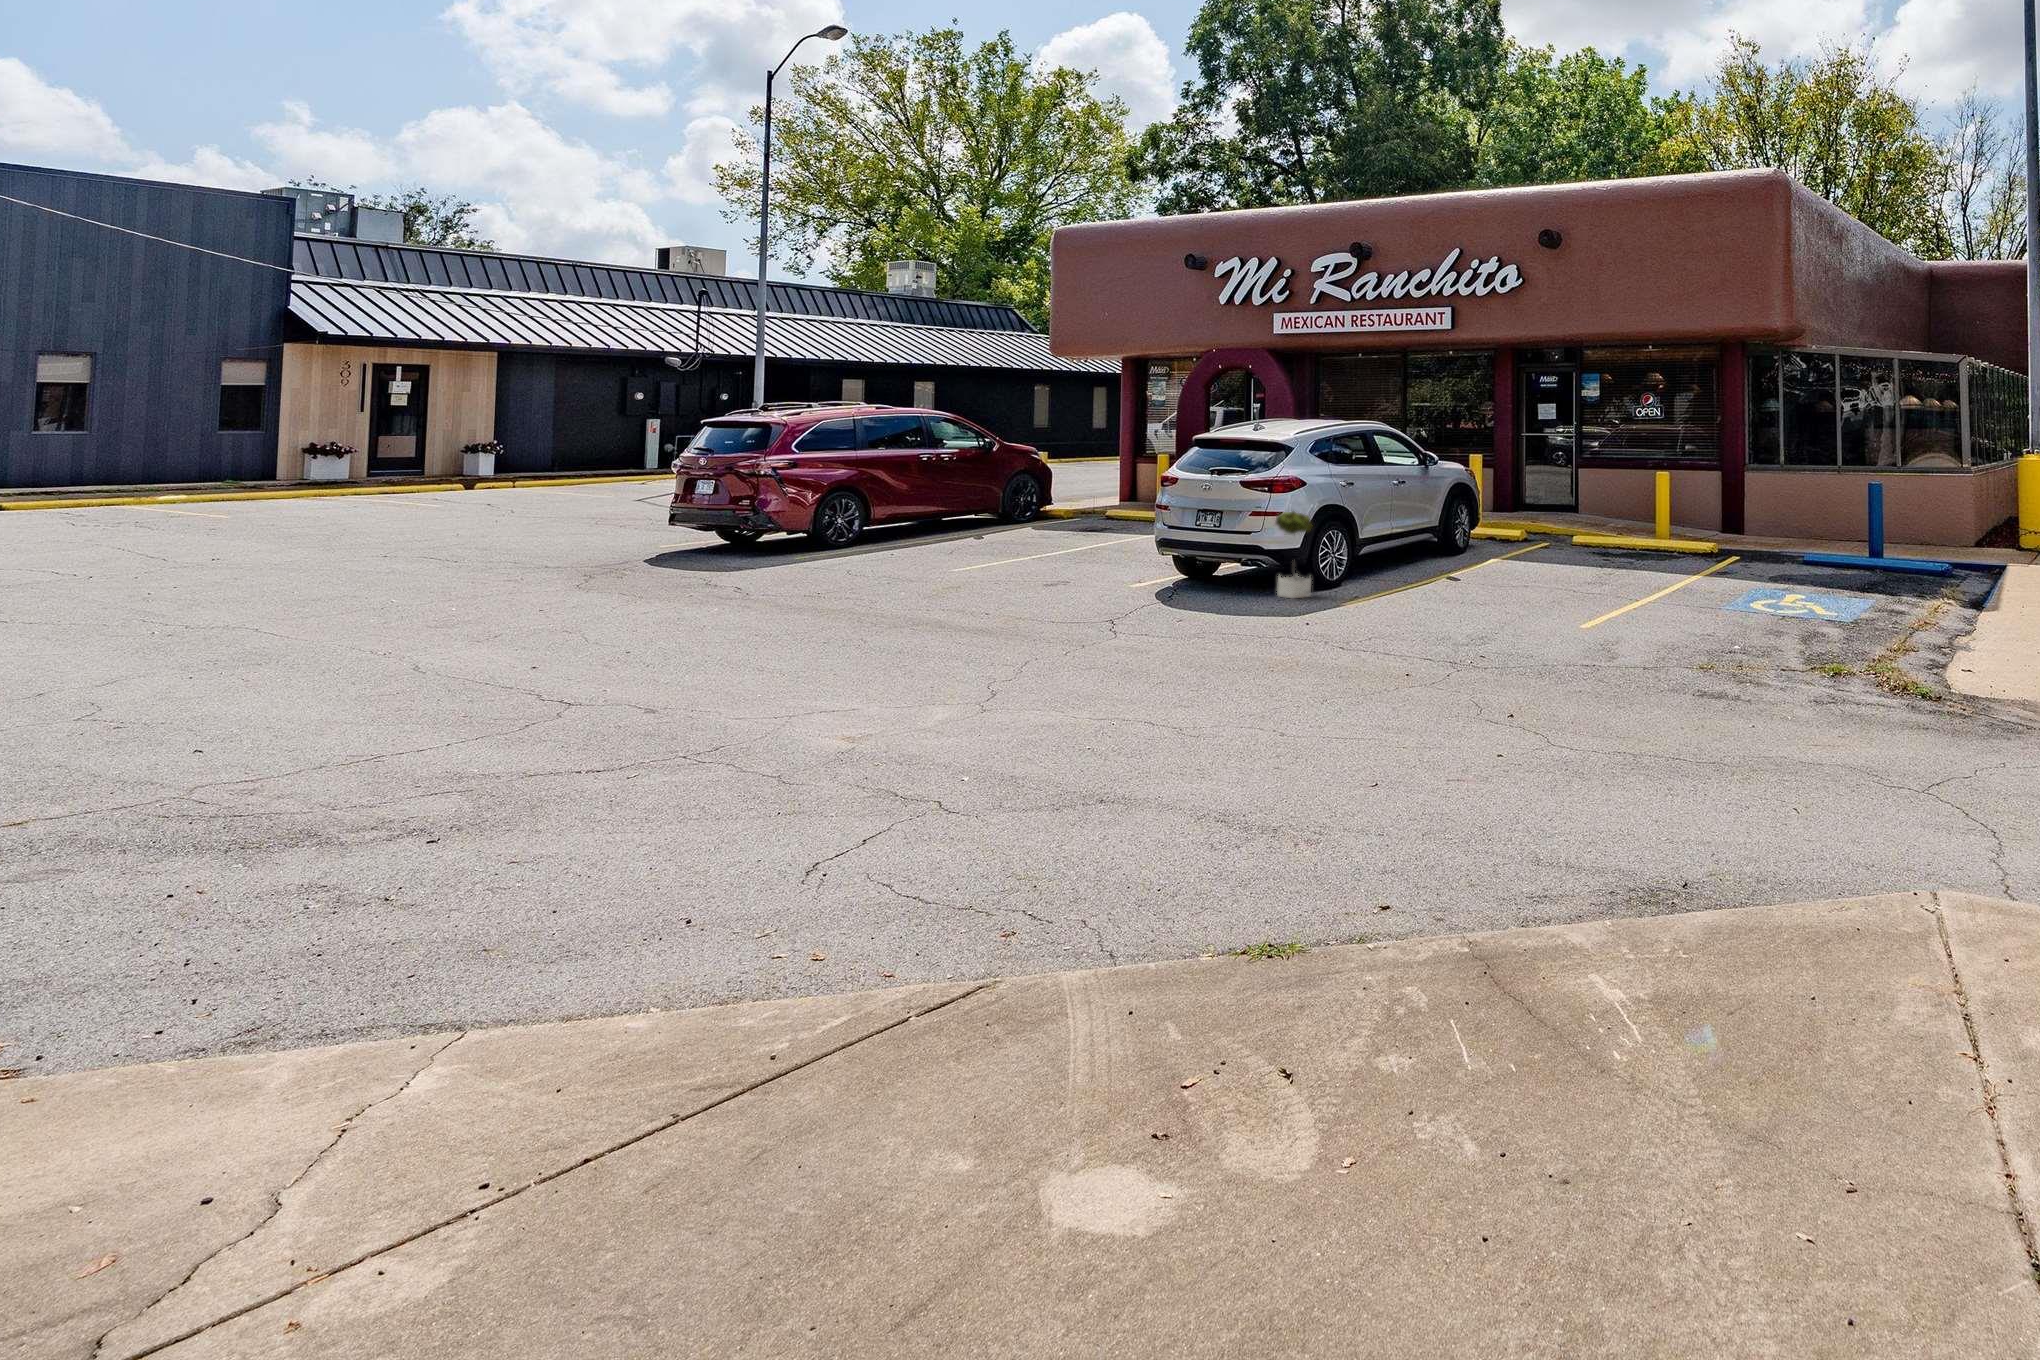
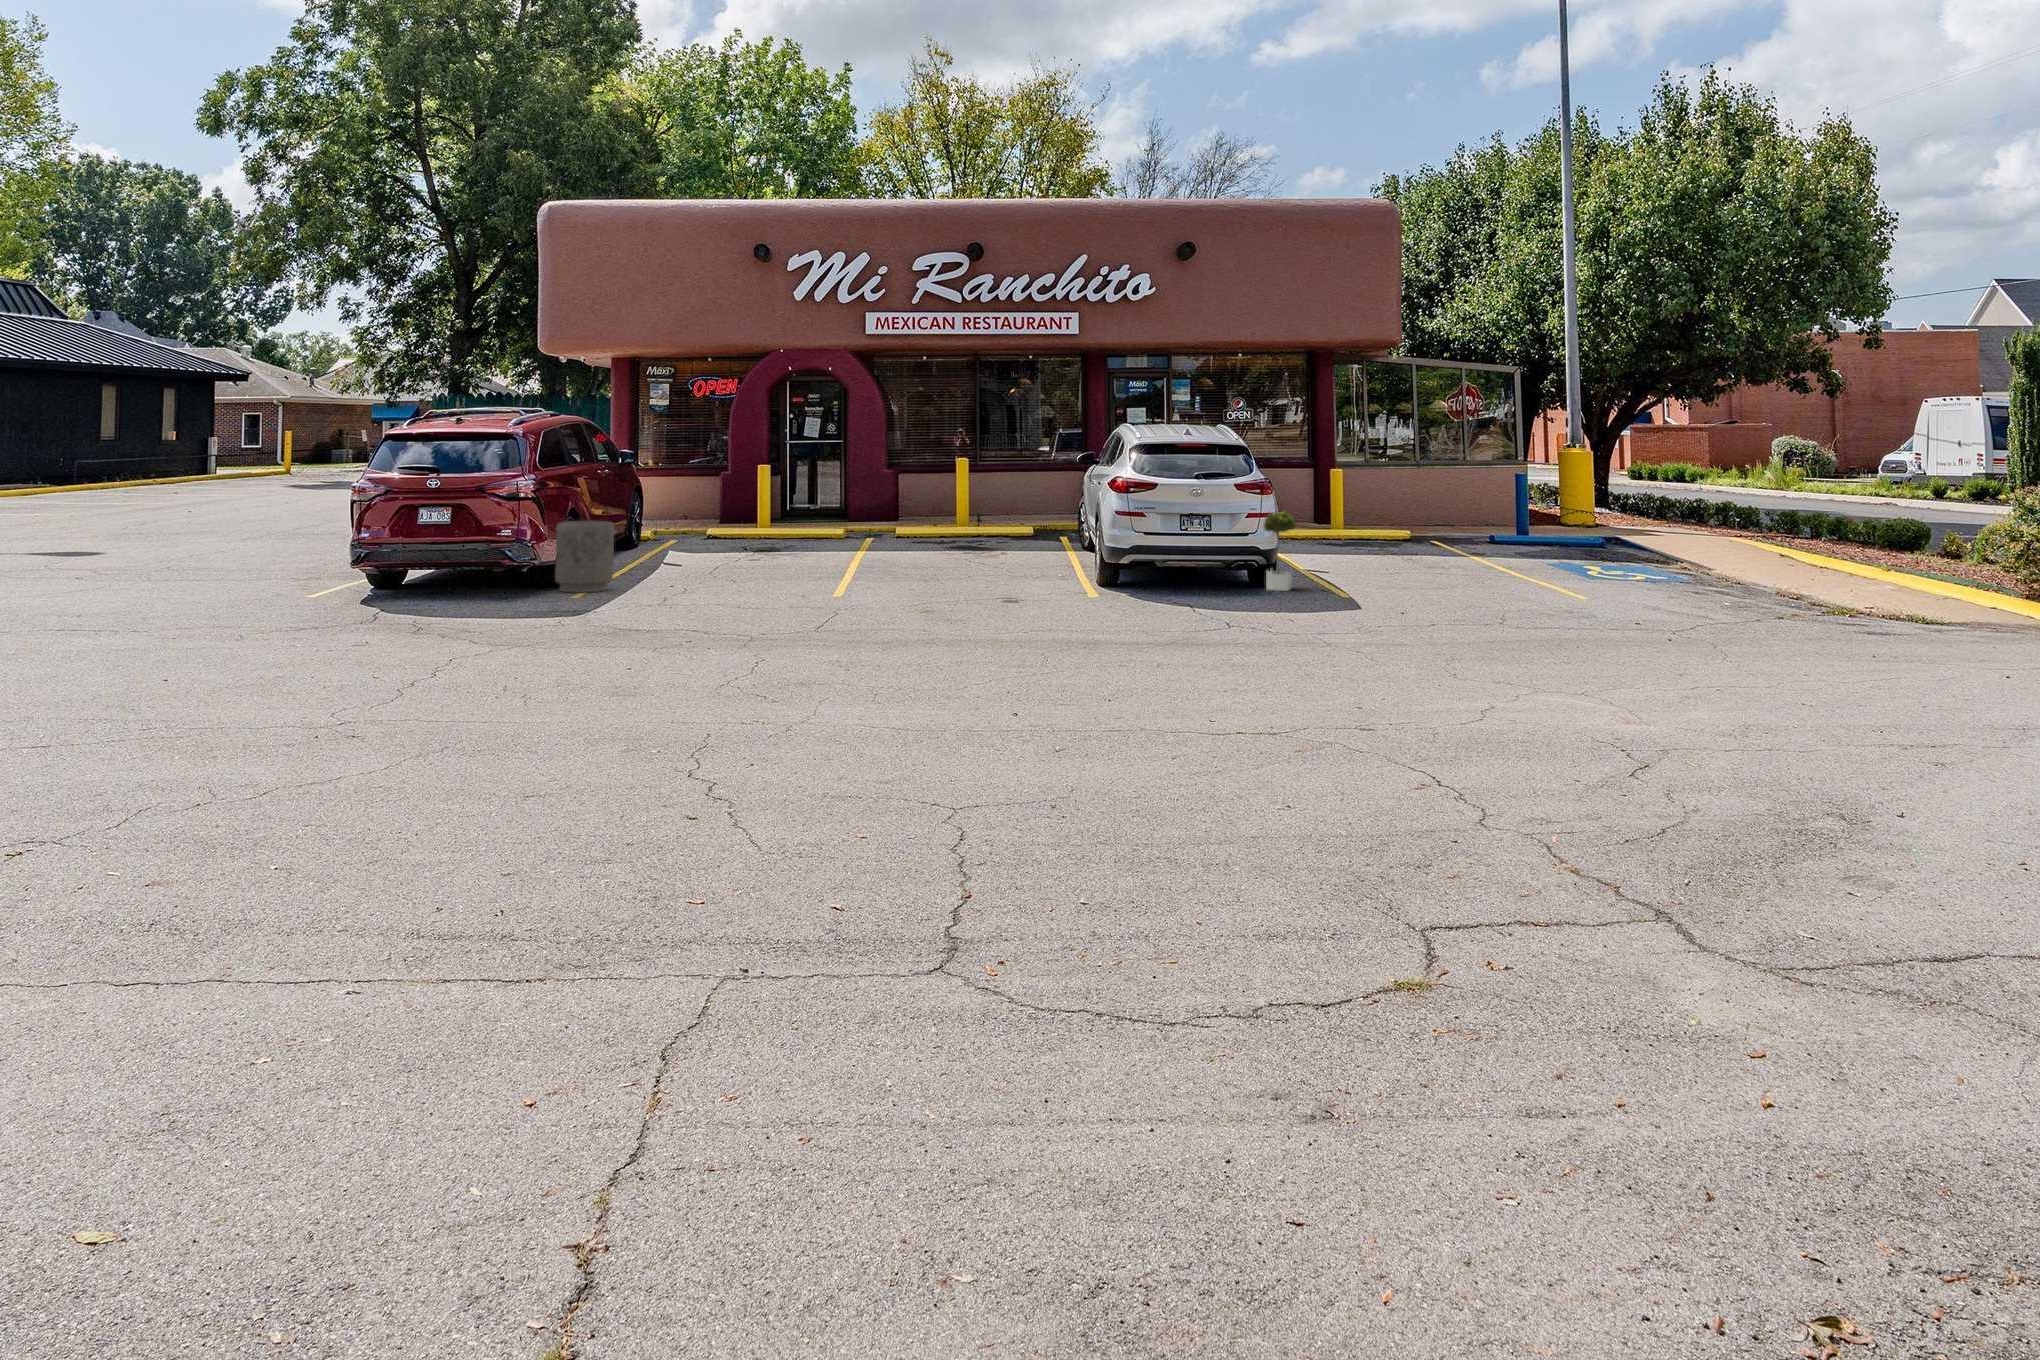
trash can: none [716,494,775,557] -> present [555,521,614,592]

